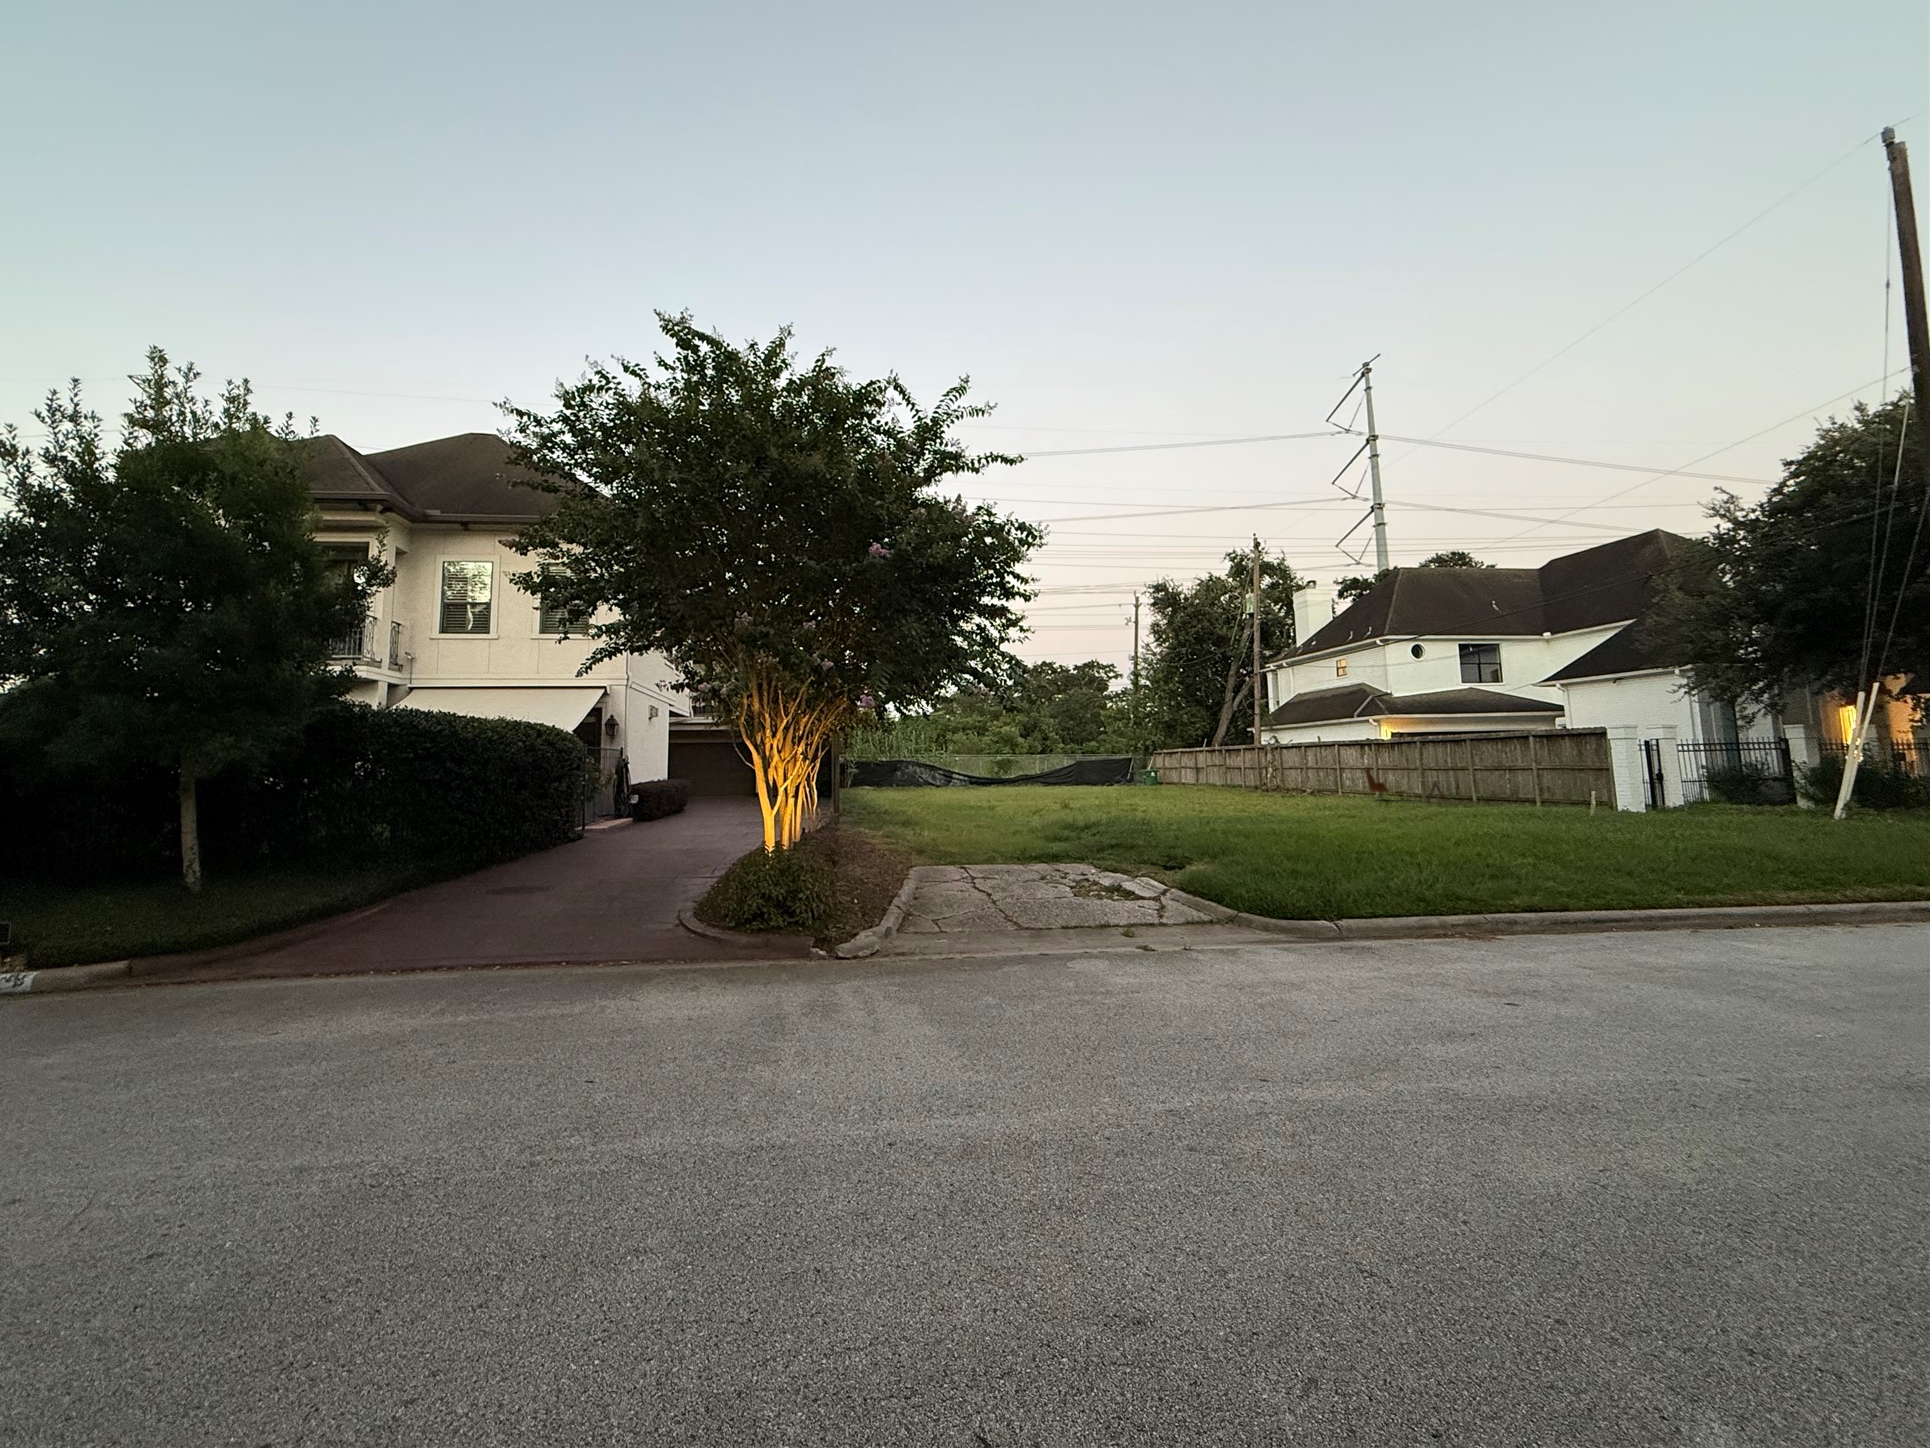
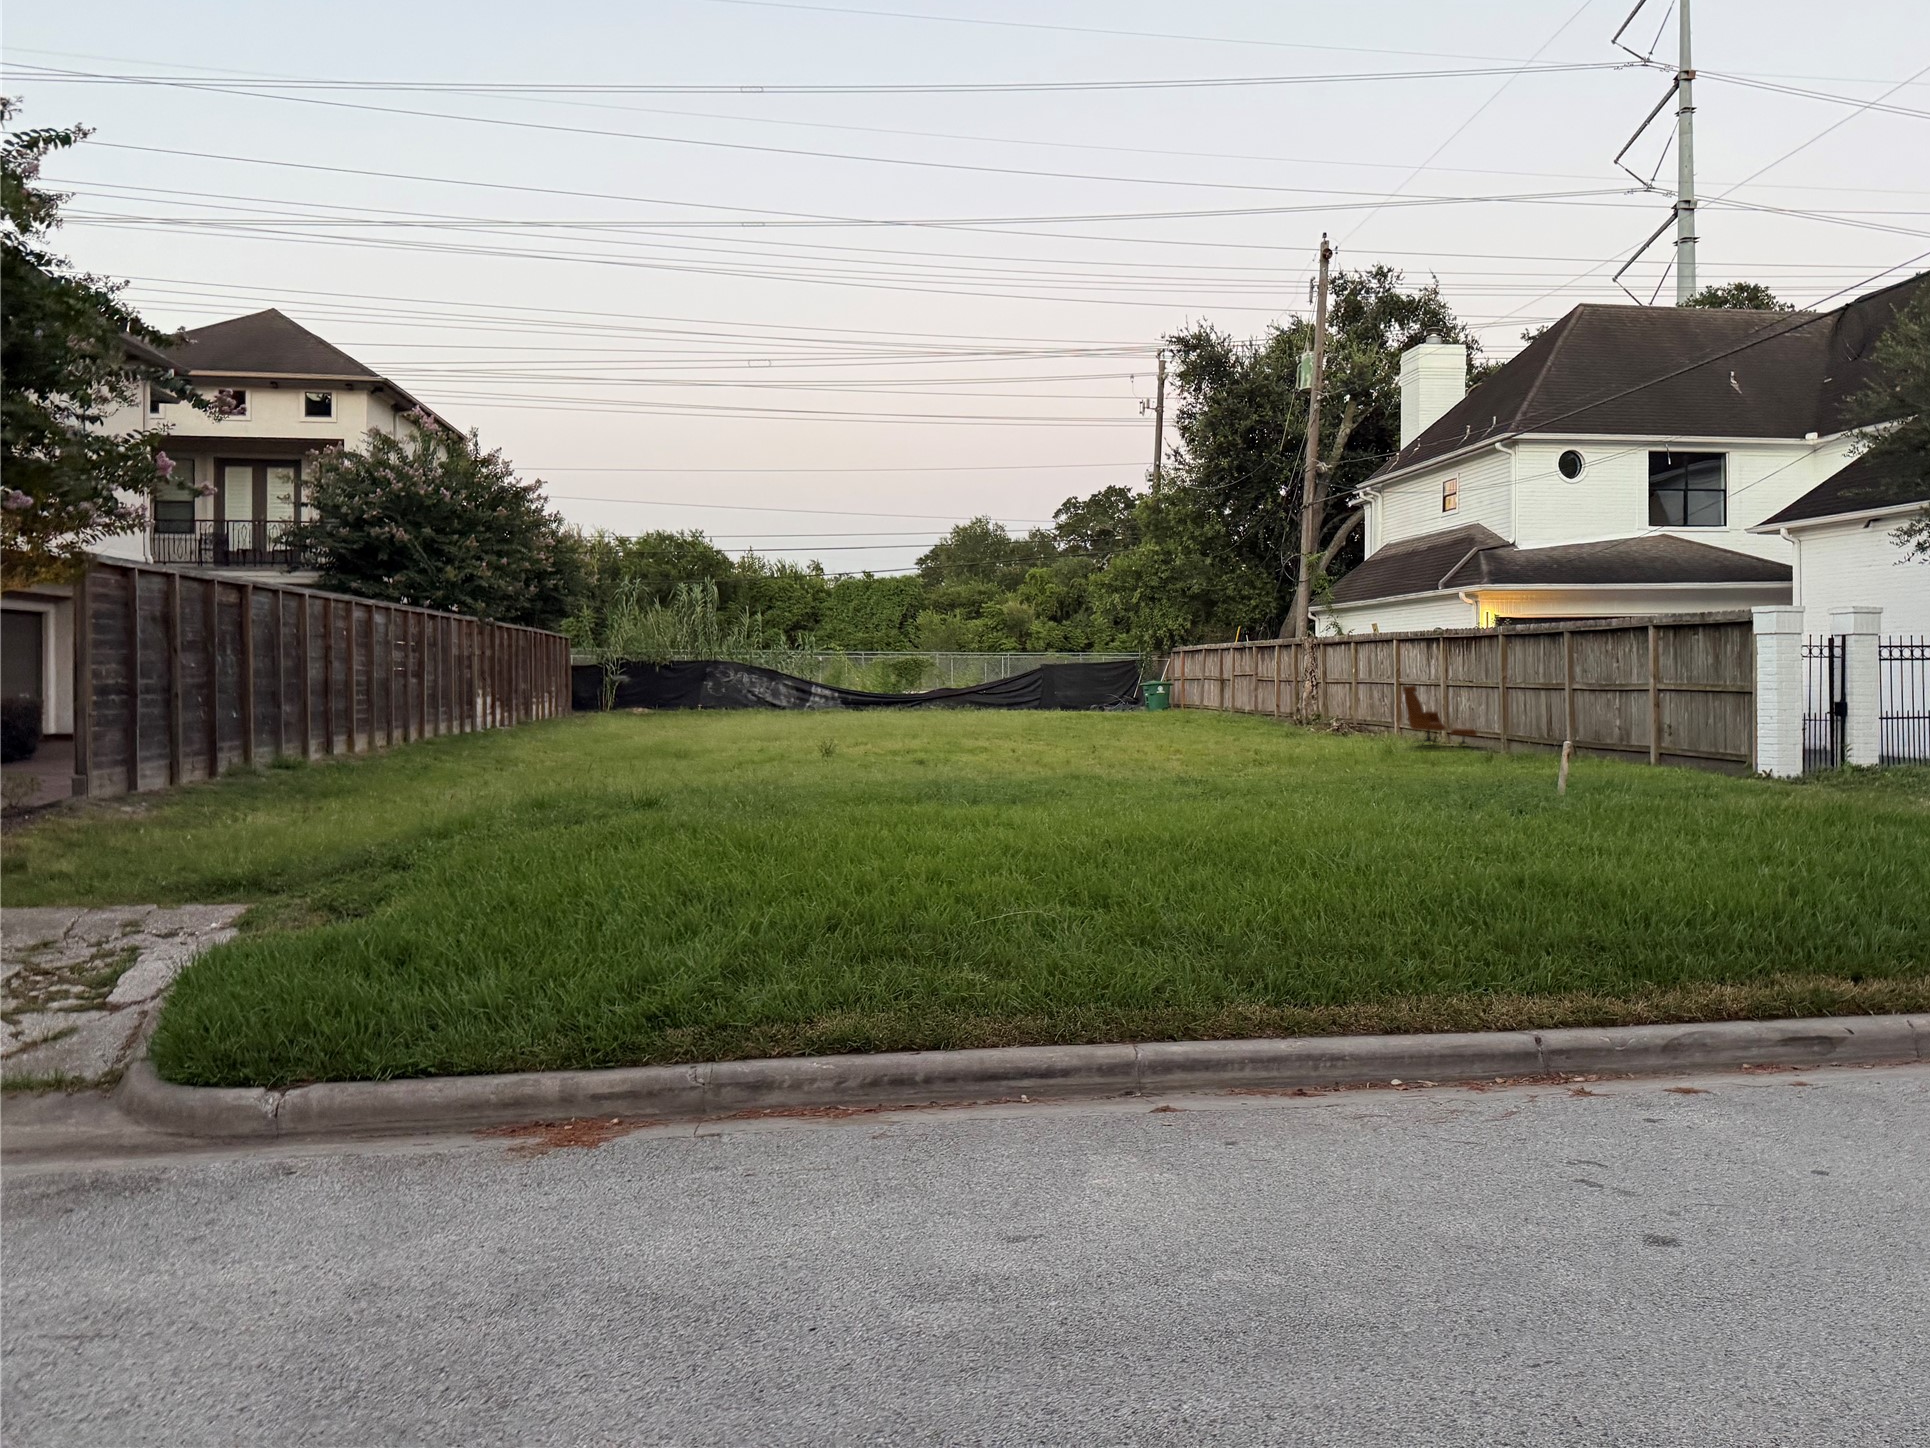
round table: present [1427,780,1446,802] -> none [1471,709,1539,755]

